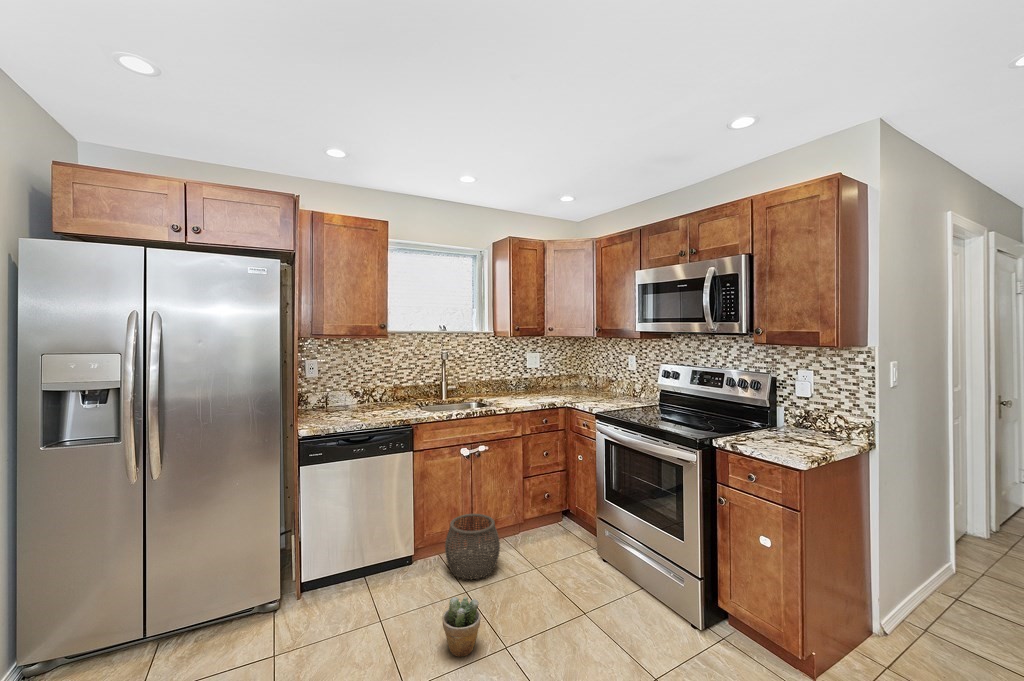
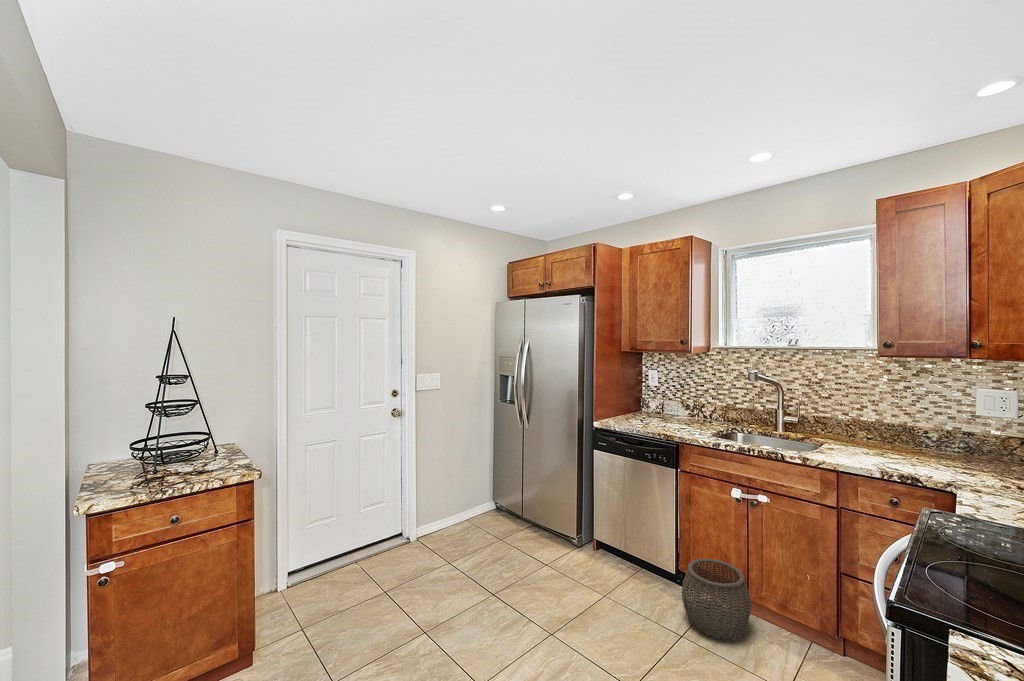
potted plant: present [442,597,481,656] -> none [583,597,619,656]

